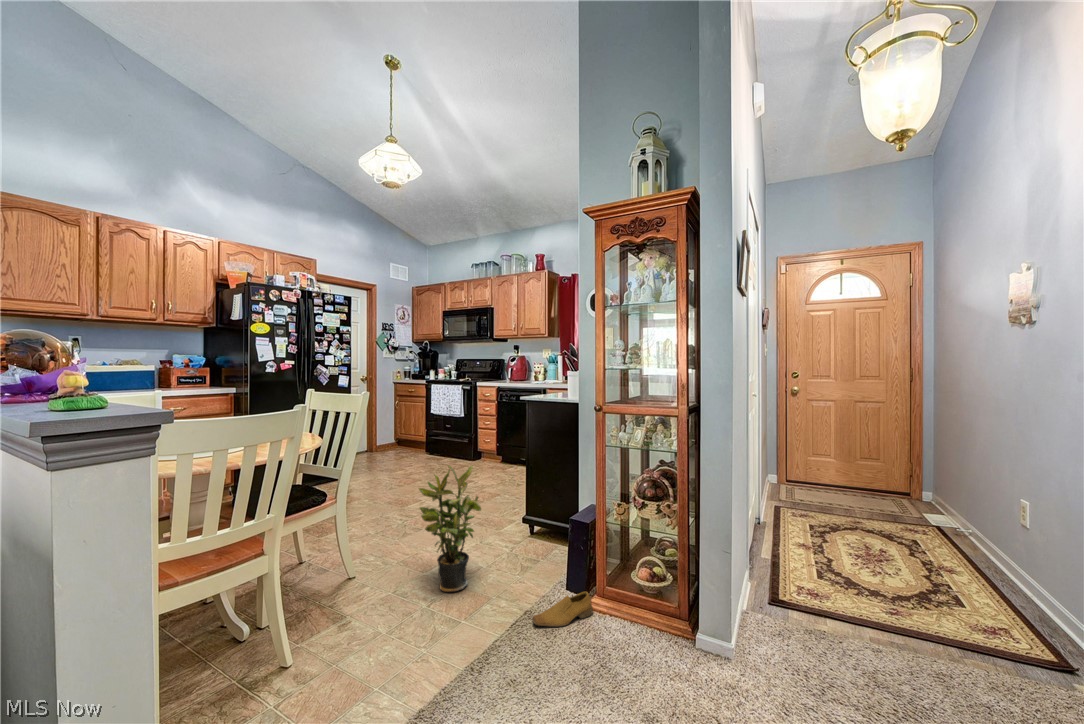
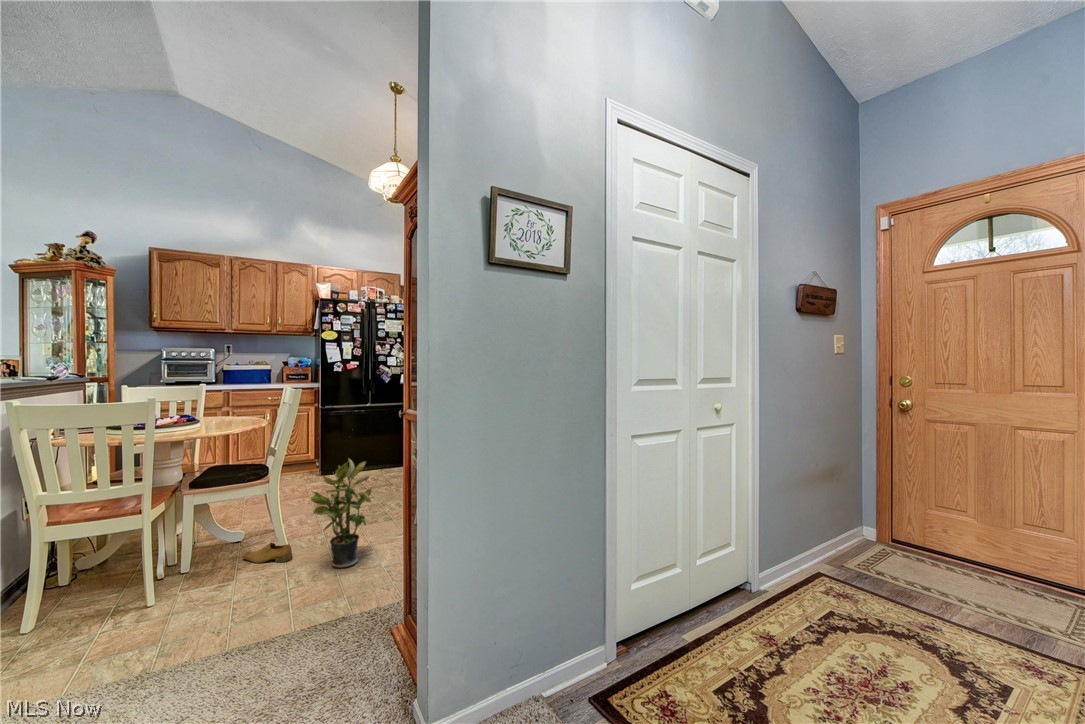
shoe: present [532,592,593,627] -> present [243,543,292,563]

